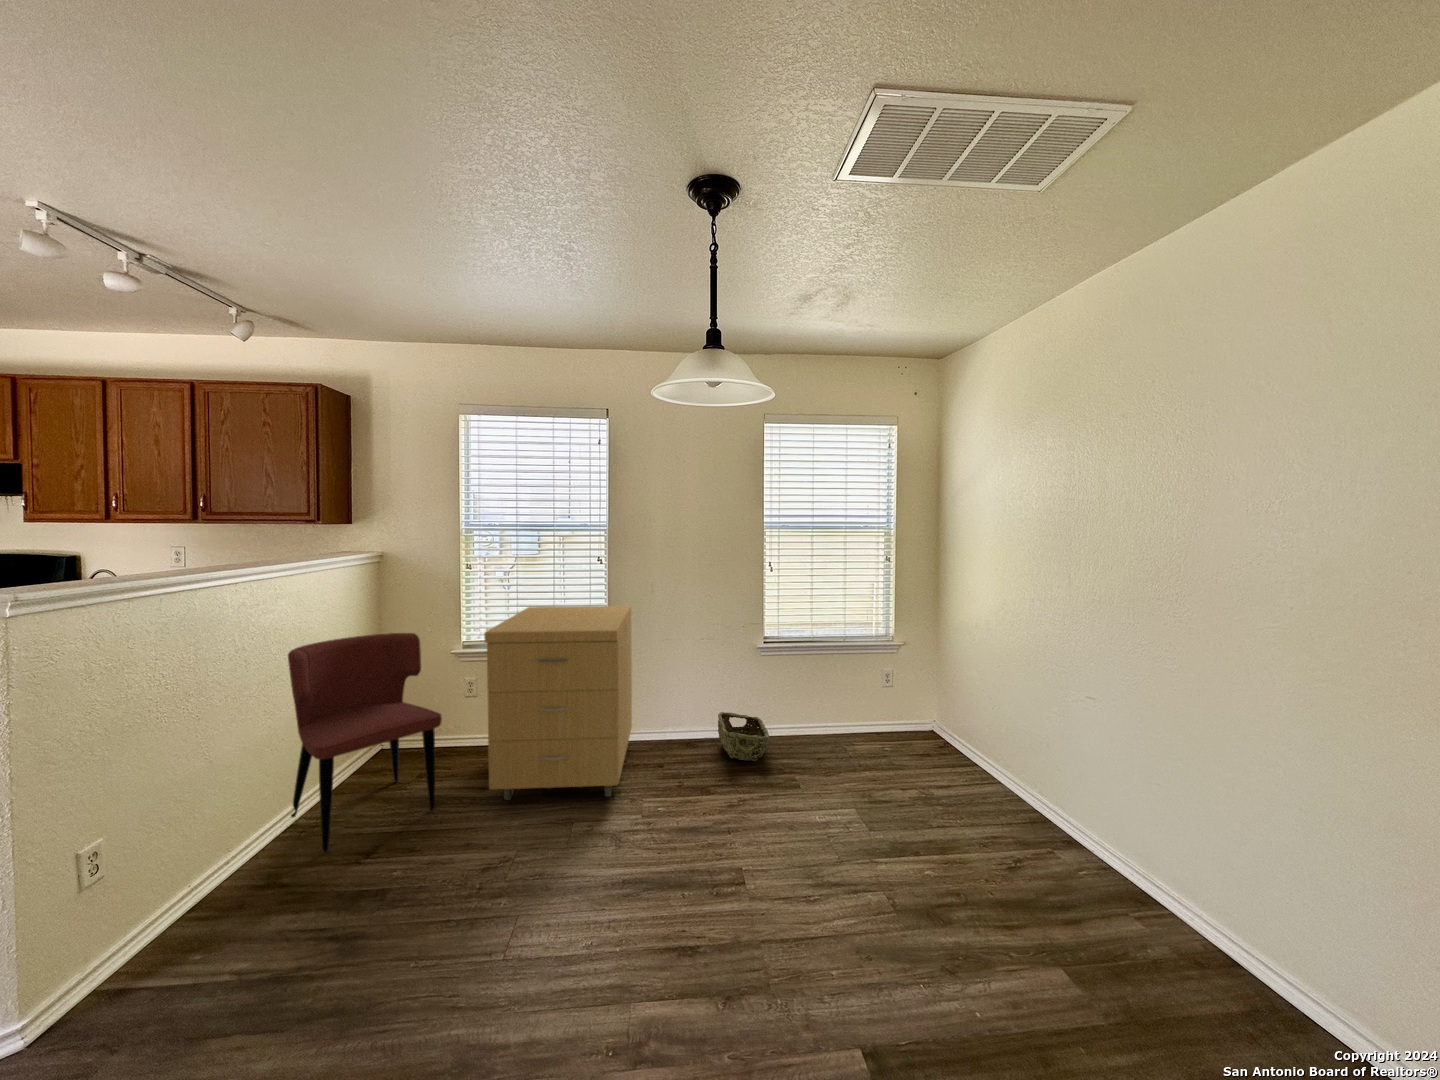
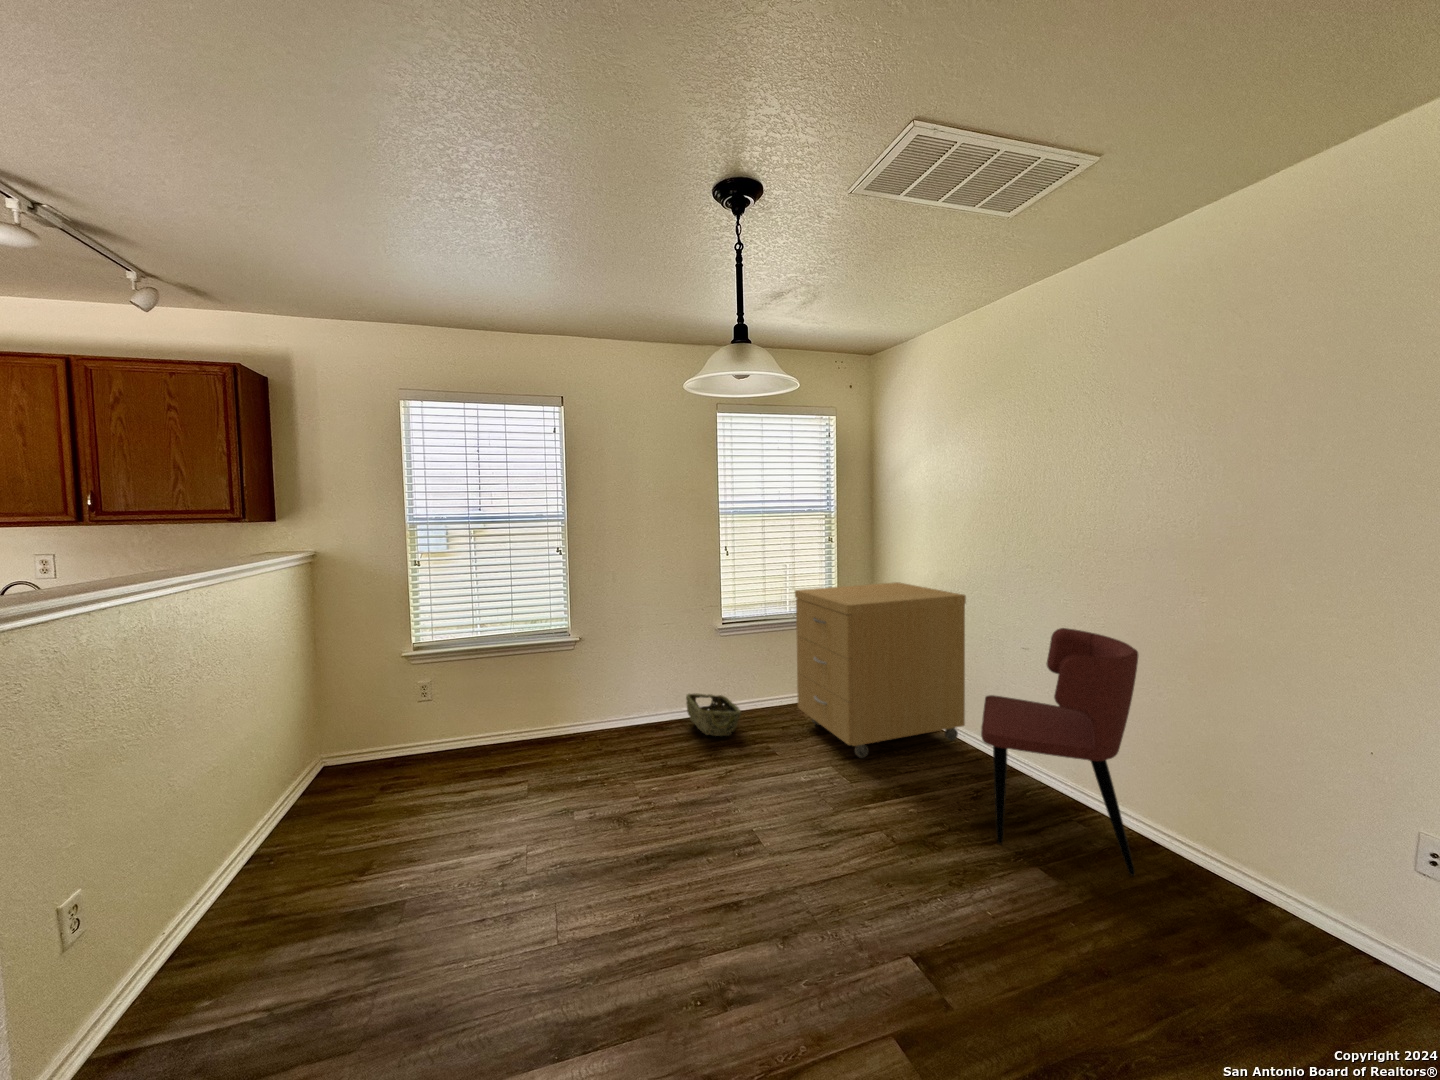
storage cabinet: present [484,606,632,800] -> present [795,582,966,758]
dining chair: present [288,633,442,852] -> present [981,628,1138,876]

